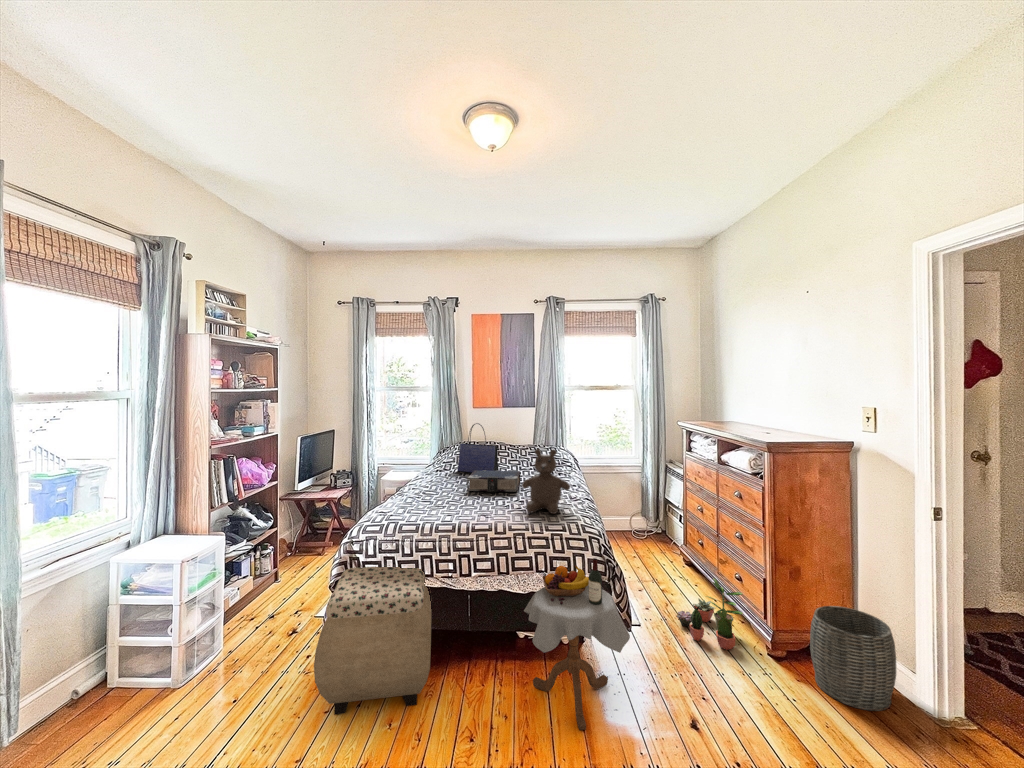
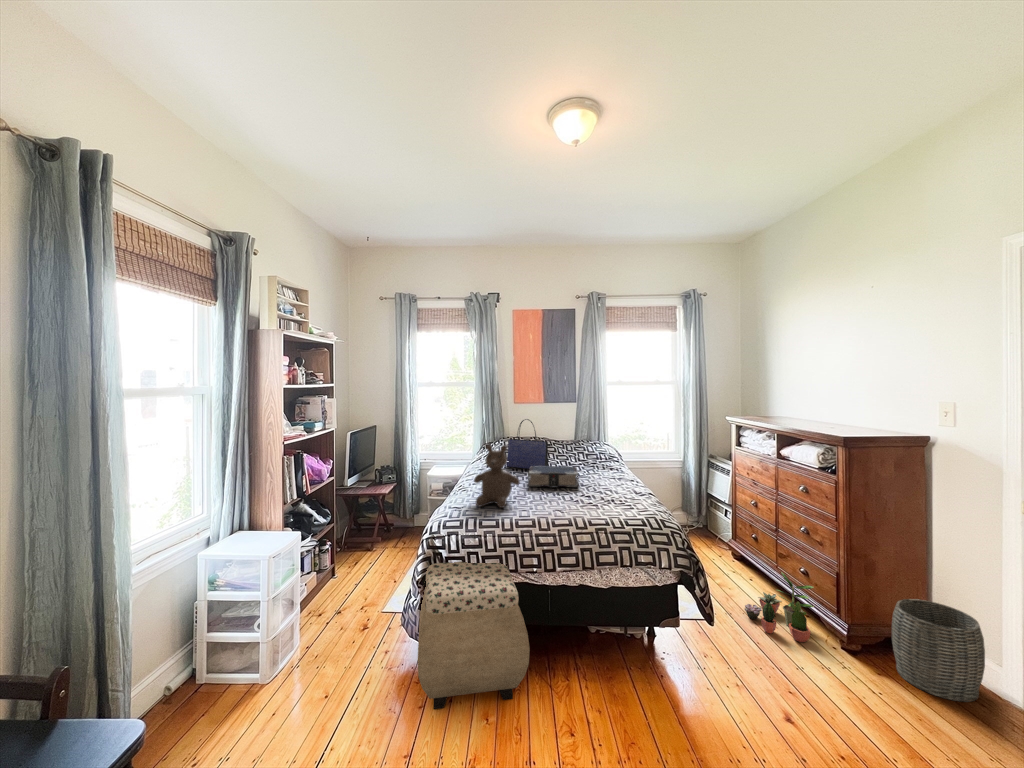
teddy bear: present [522,449,570,514] -> present [474,445,520,508]
side table: present [524,558,630,730] -> none [612,553,729,723]

